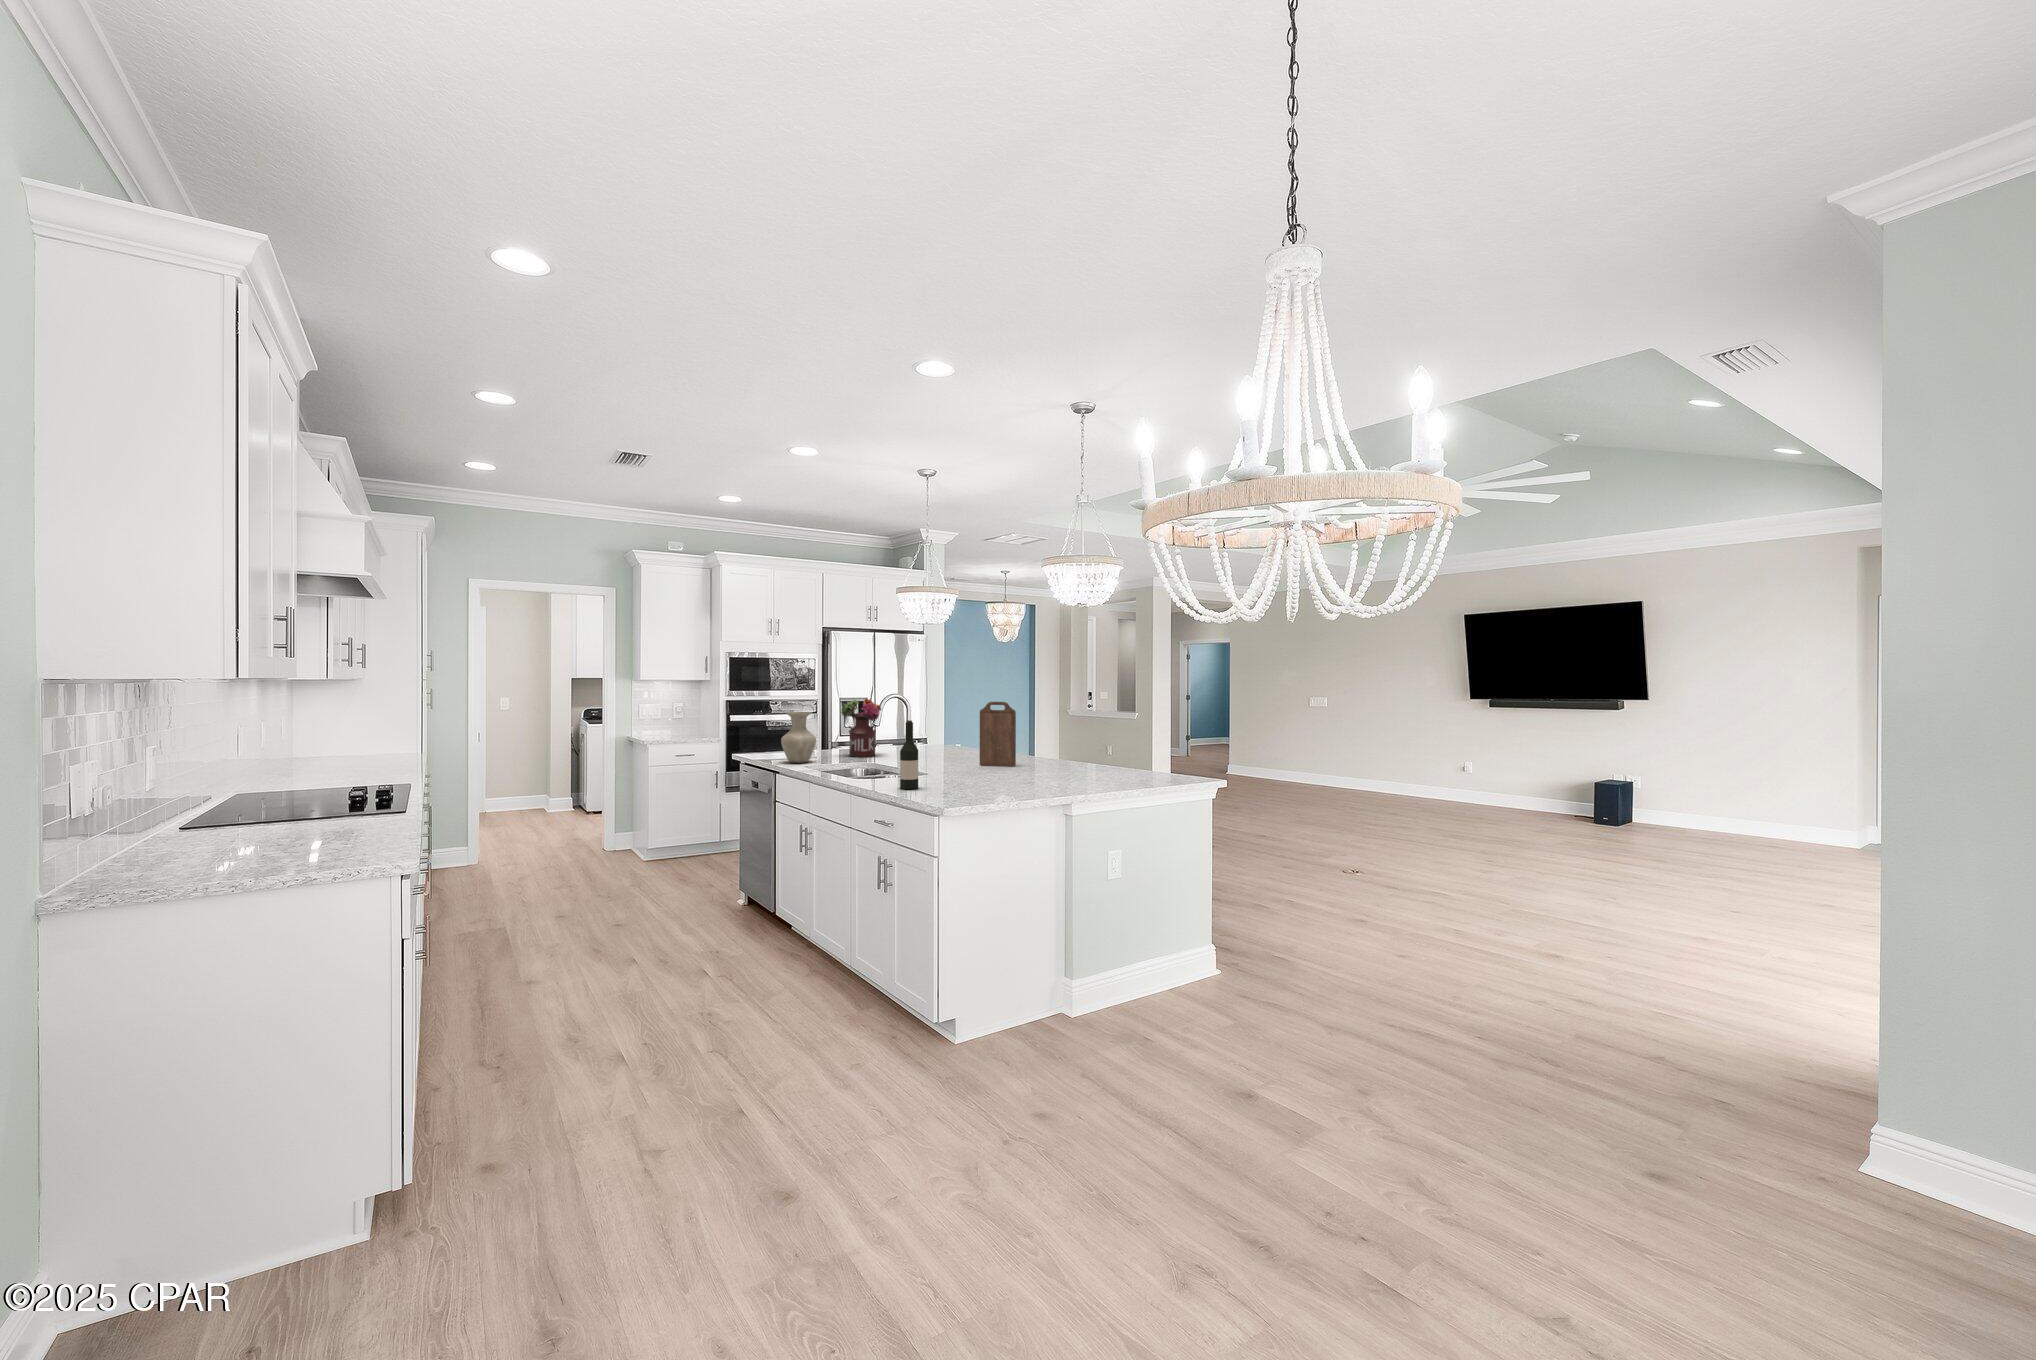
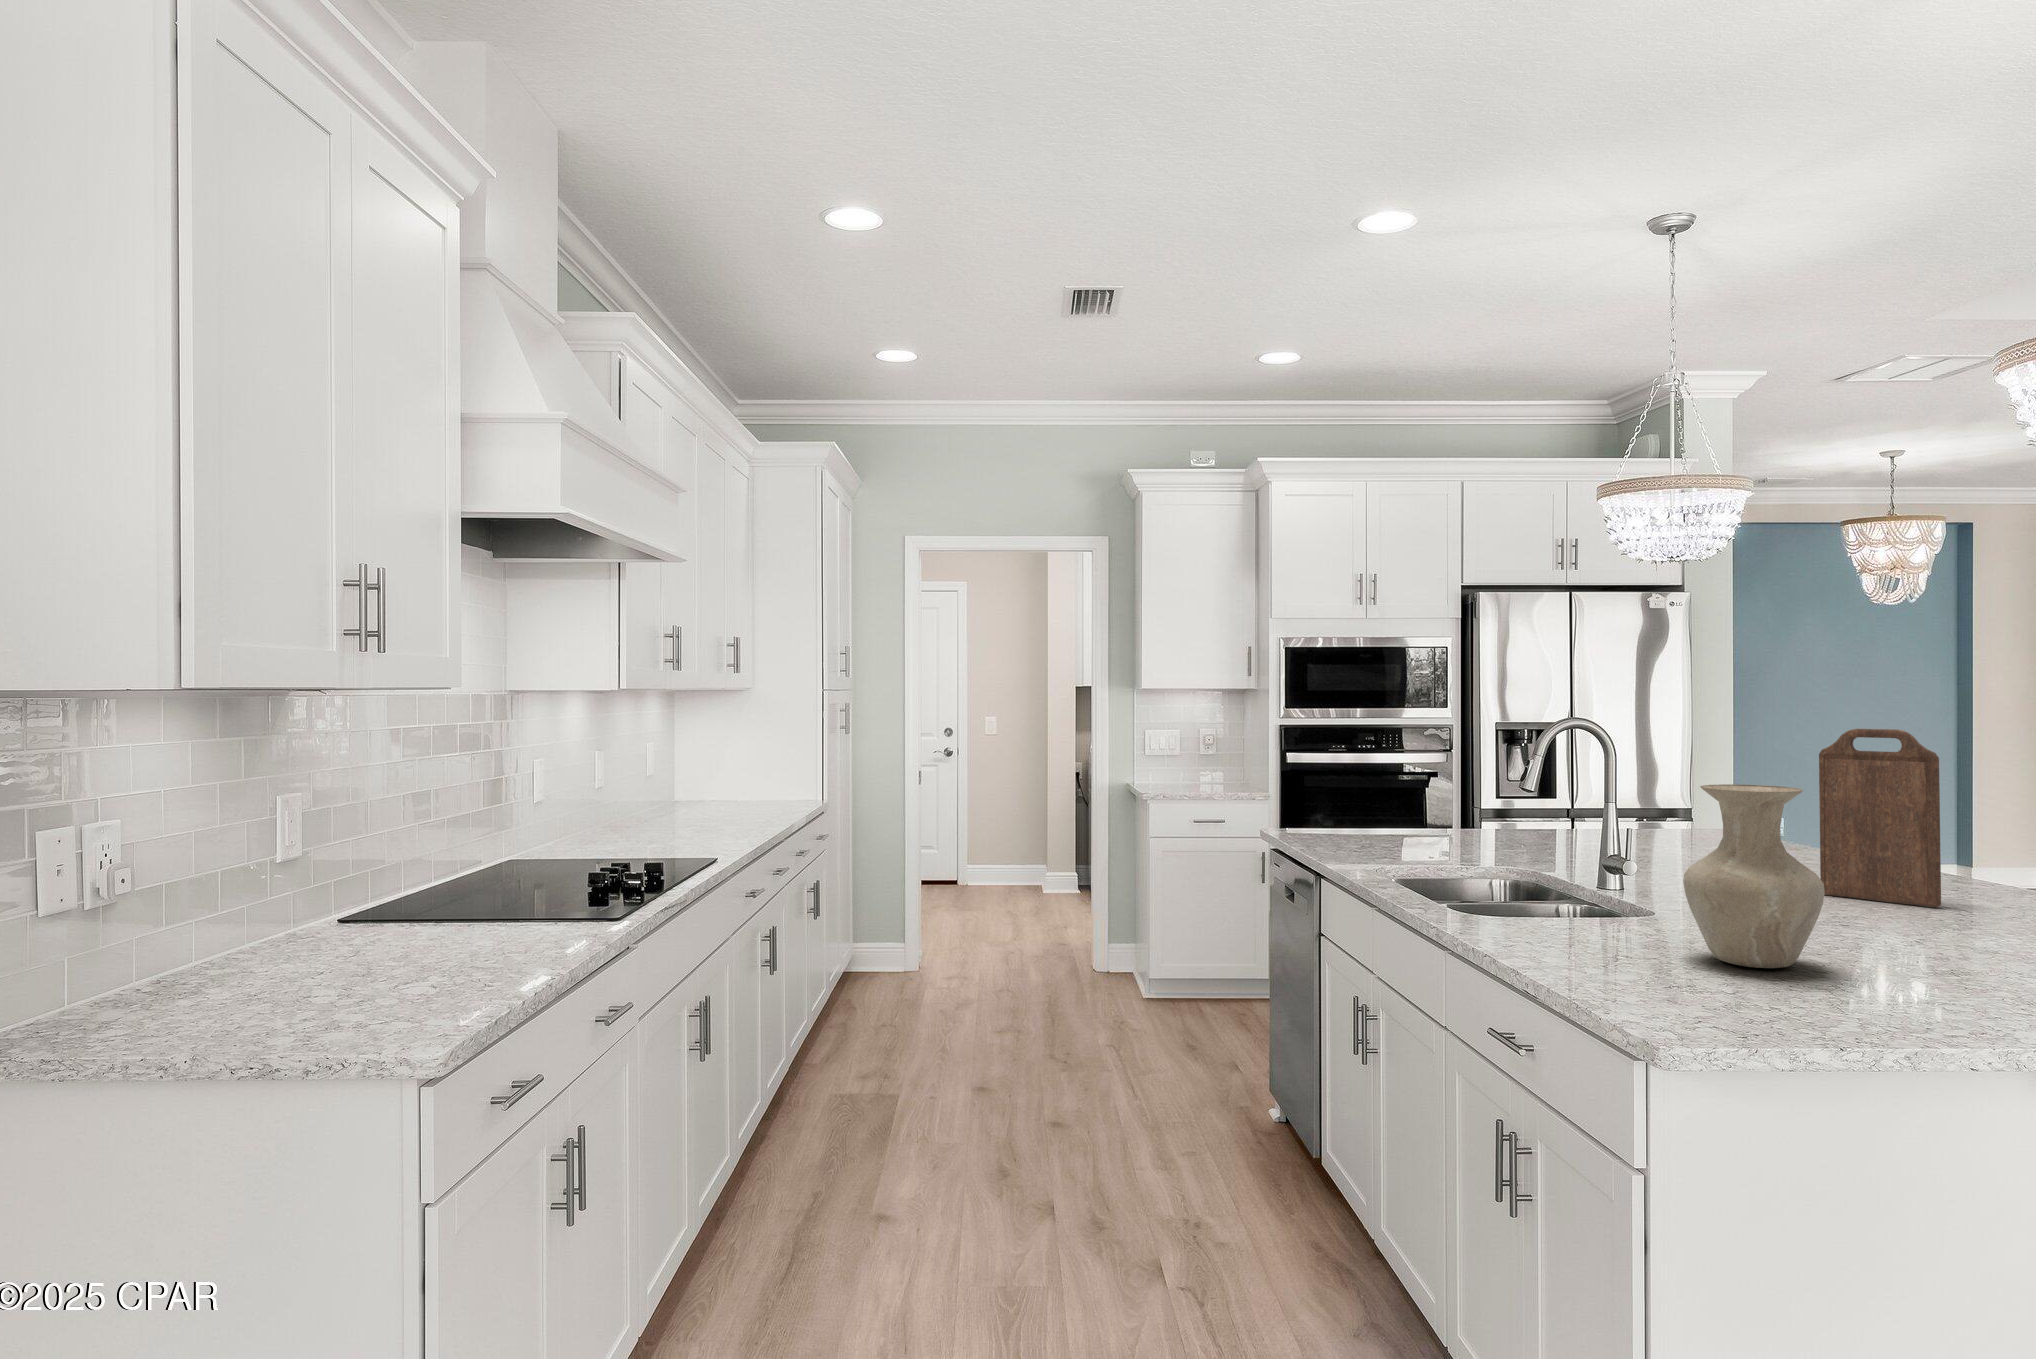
flower arrangement: present [841,698,881,757] -> none [1463,718,1559,846]
vase: present [781,712,816,763] -> present [1683,784,1825,968]
wine bottle: present [900,720,918,789] -> none [1563,771,1618,956]

